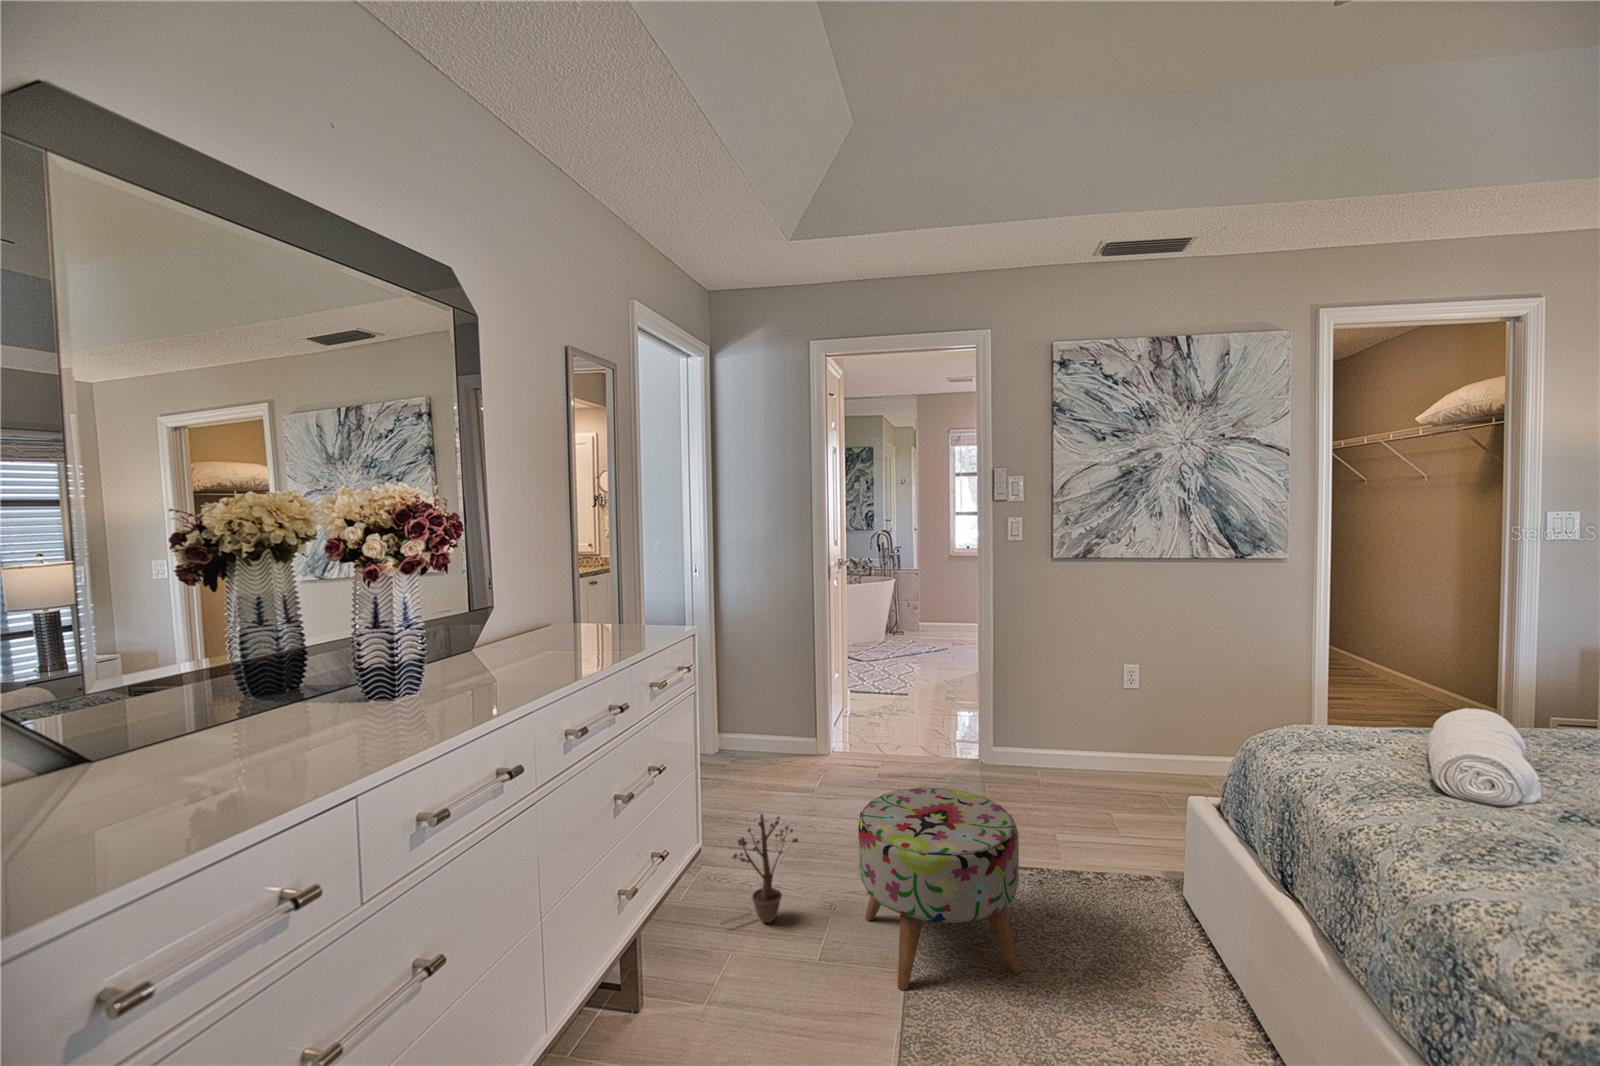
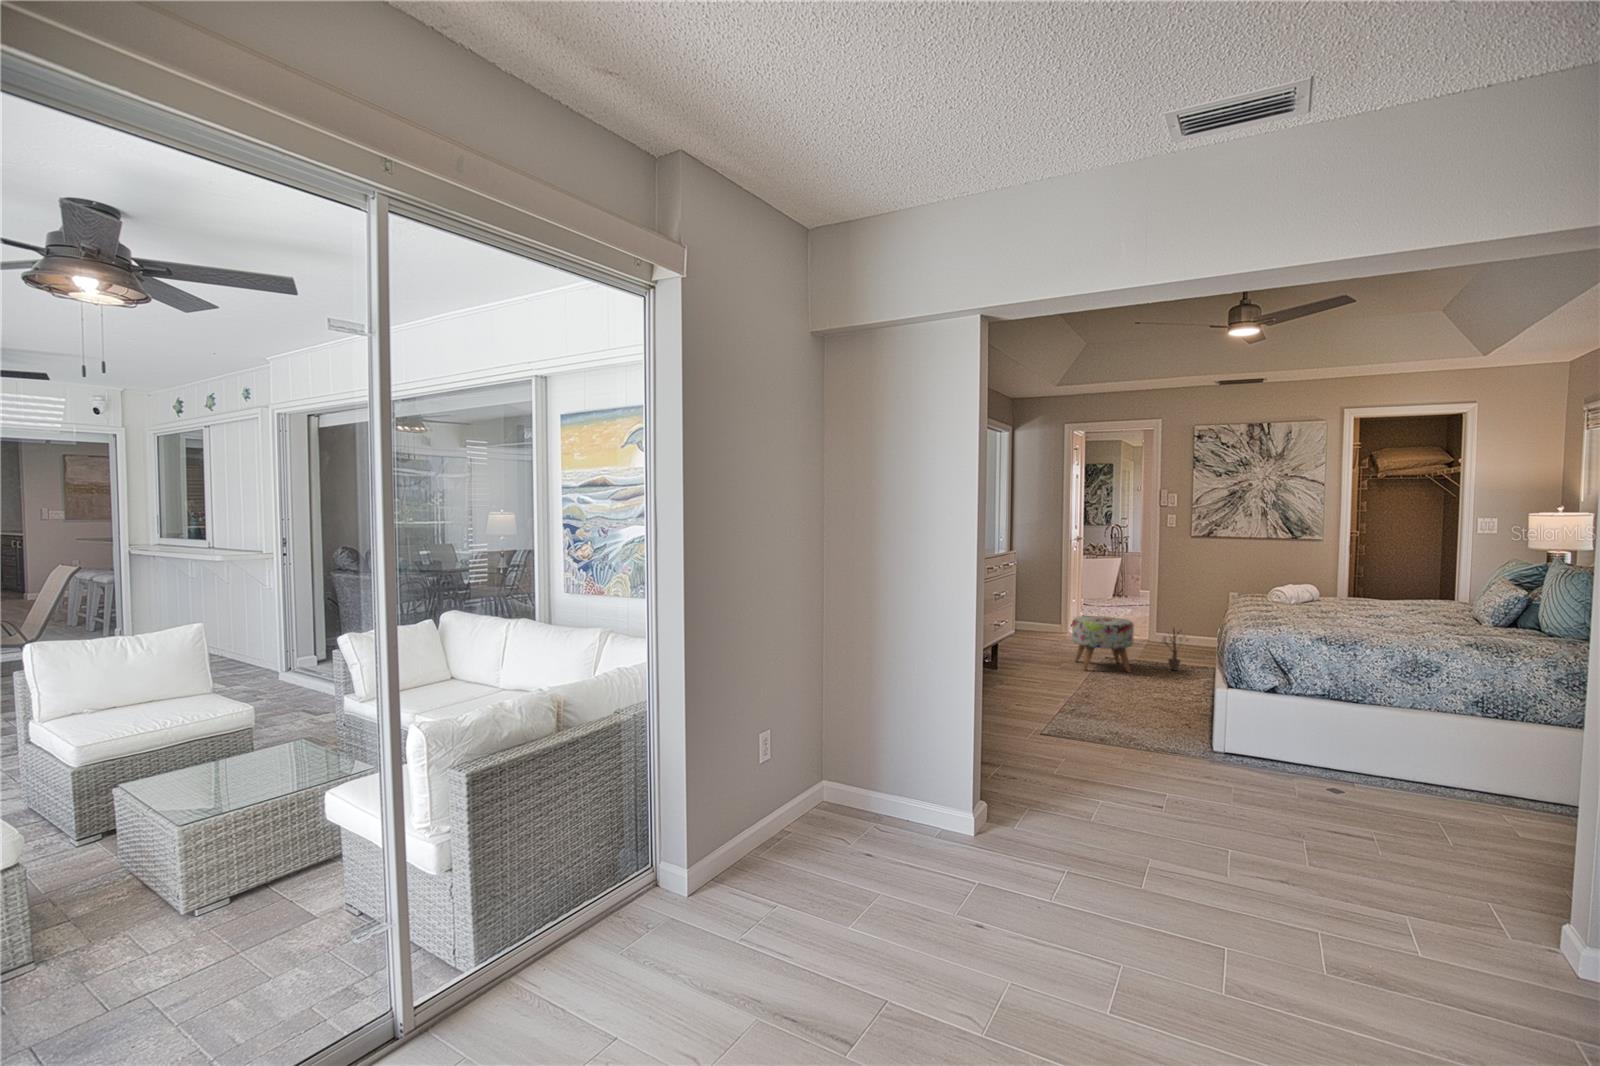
decorative plant: present [721,814,798,925] -> present [1156,629,1188,670]

